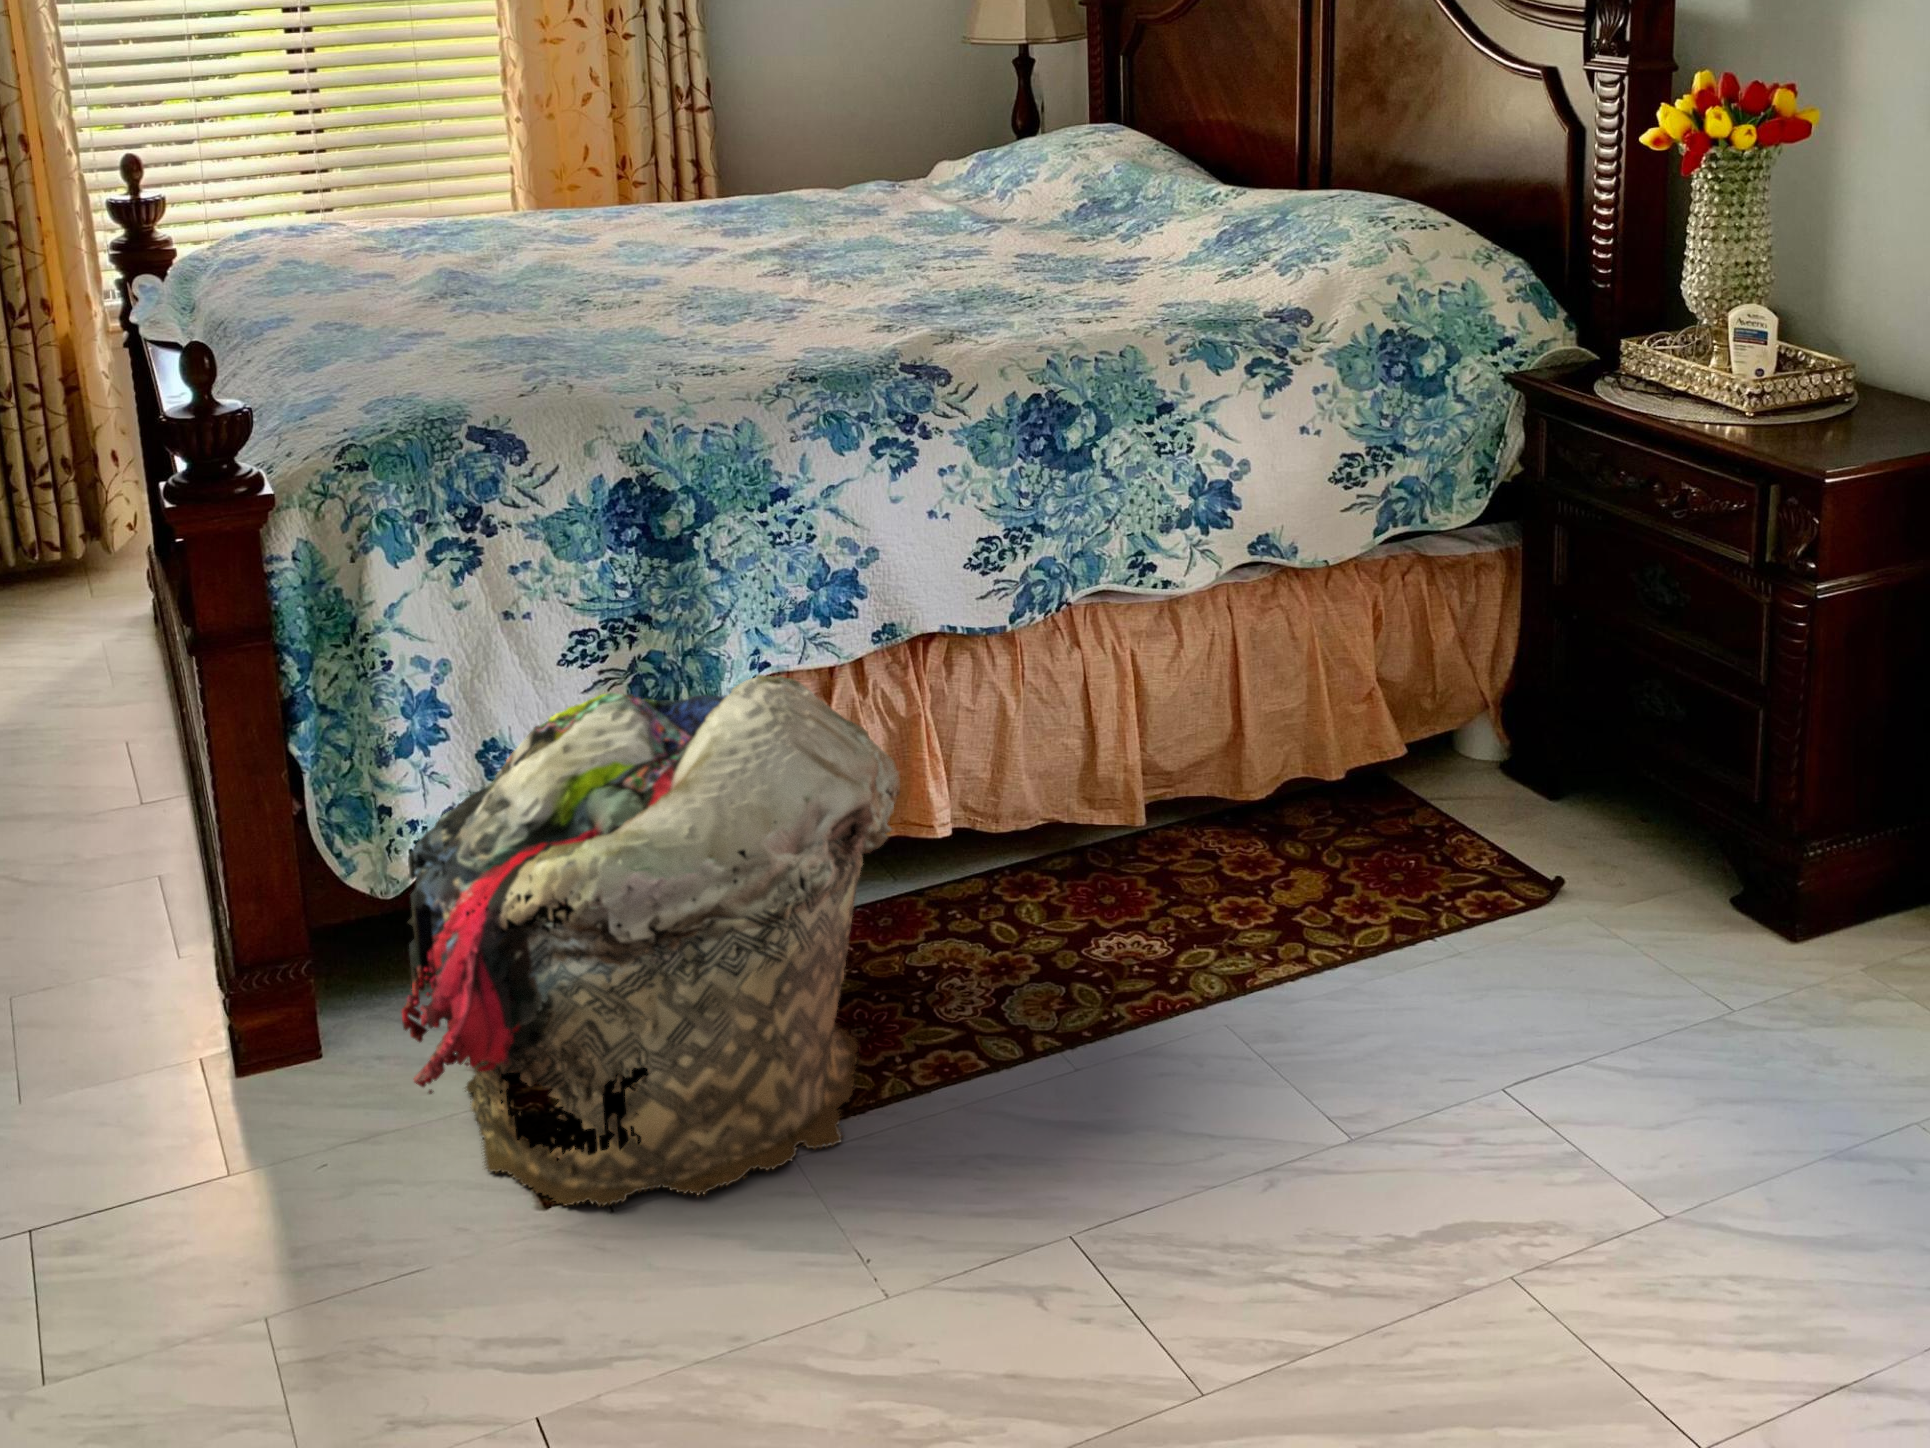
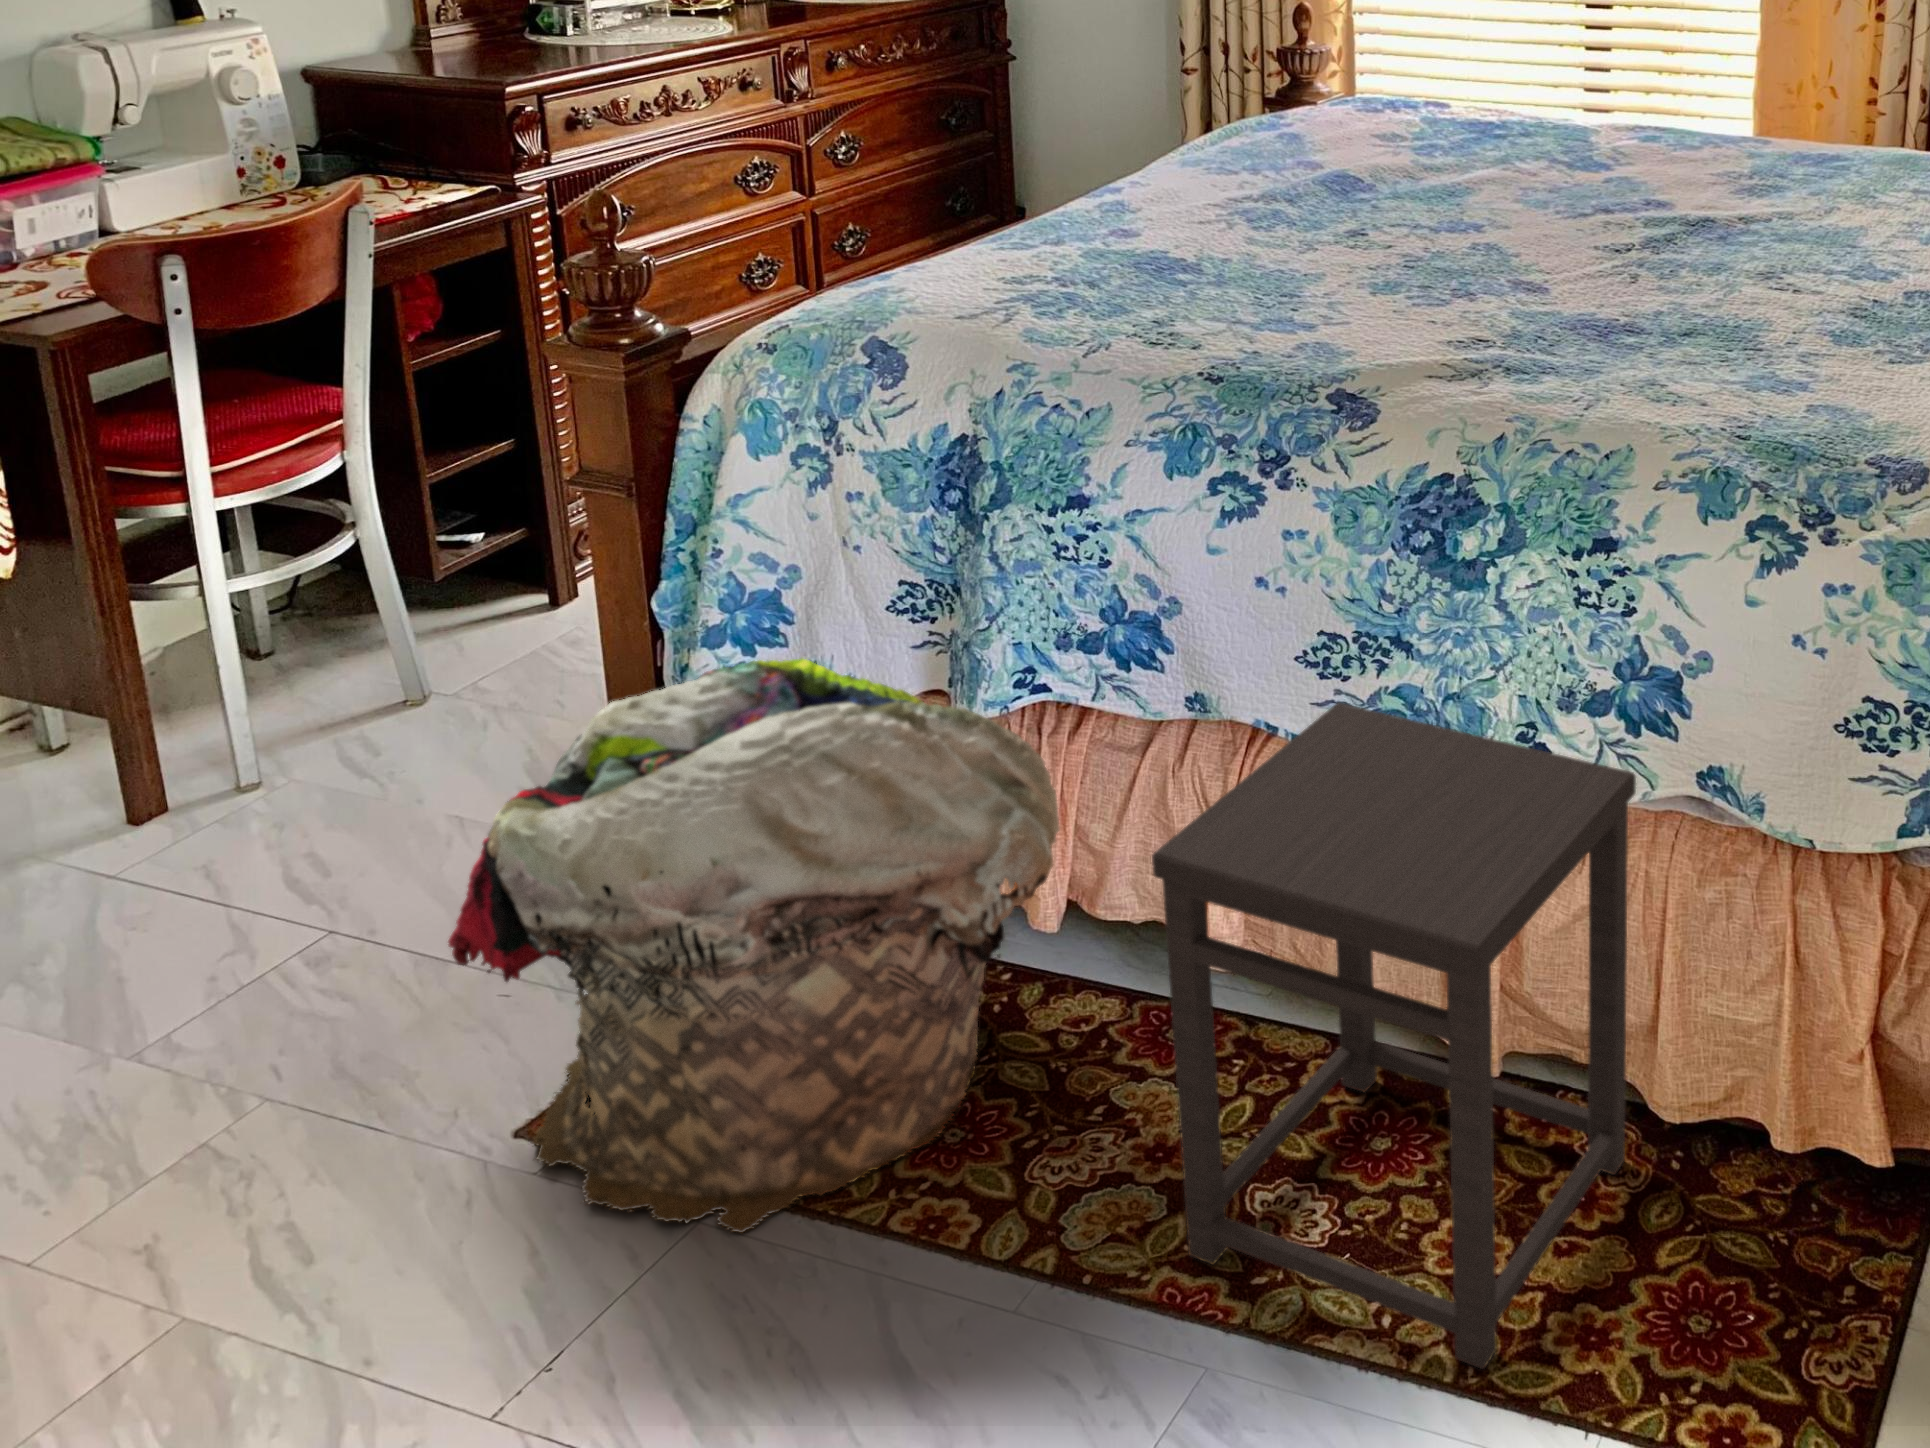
side table: none [1014,549,1353,993] -> present [1152,703,1636,1369]

